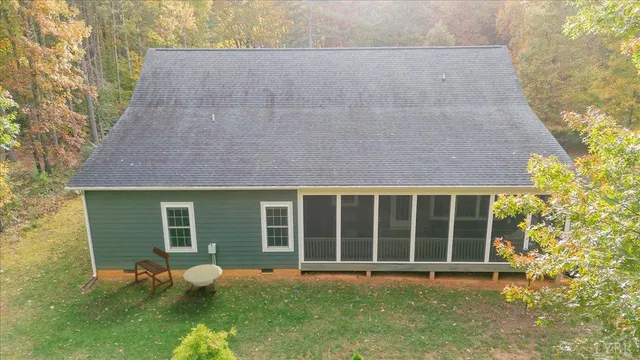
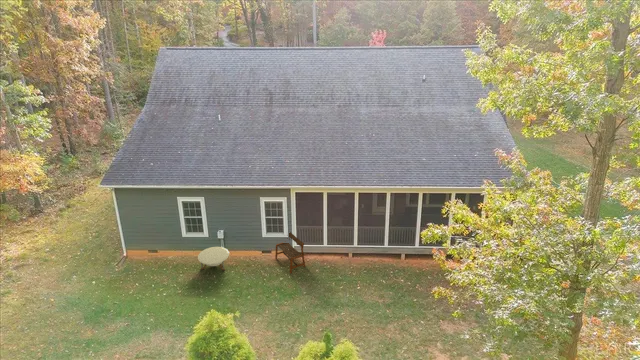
bench: present [135,245,173,293] -> present [275,232,305,273]

